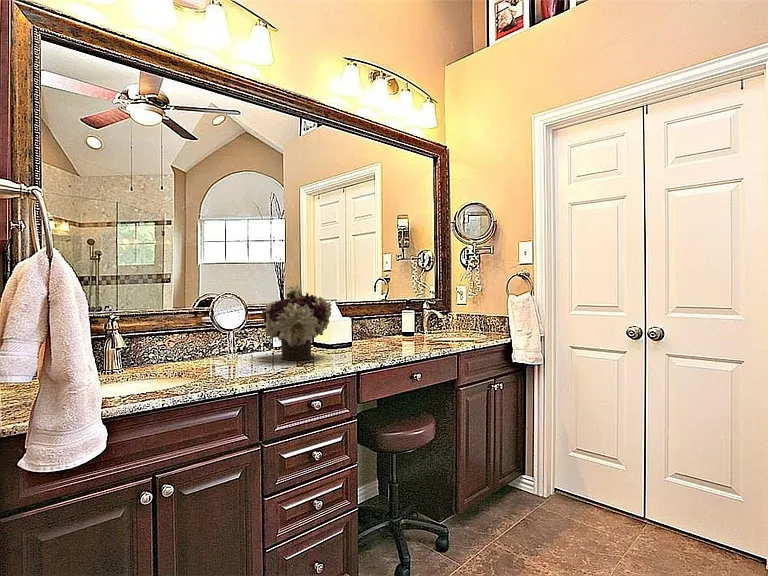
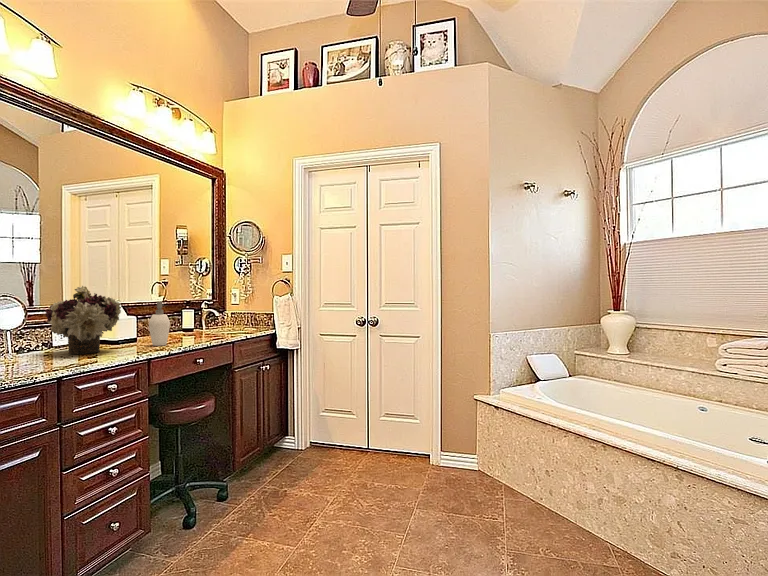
soap dispenser: none [362,303,384,354] -> present [149,302,170,346]

